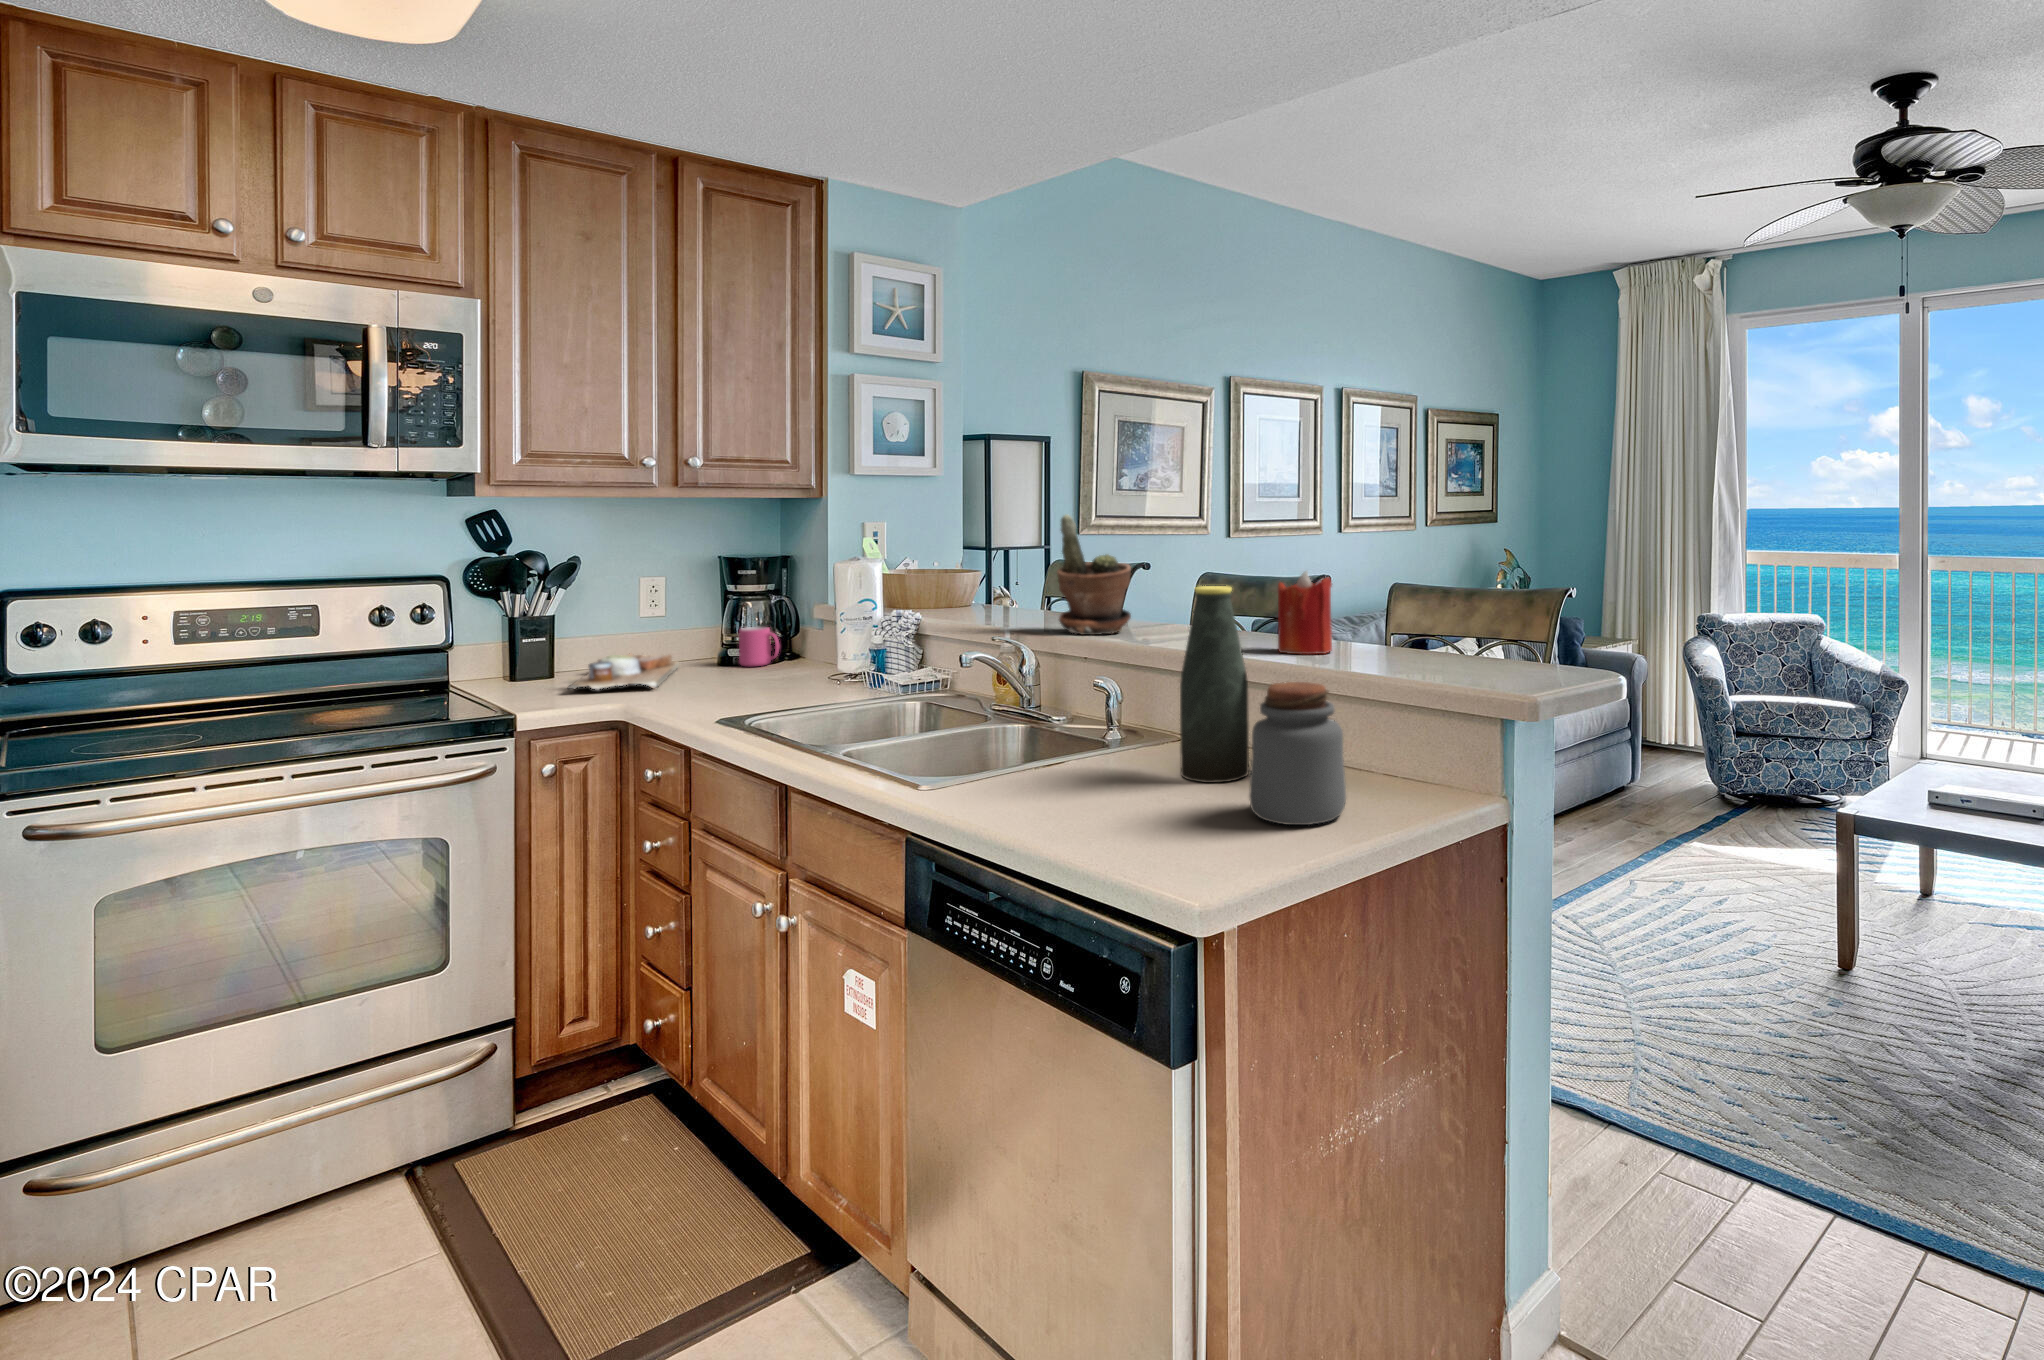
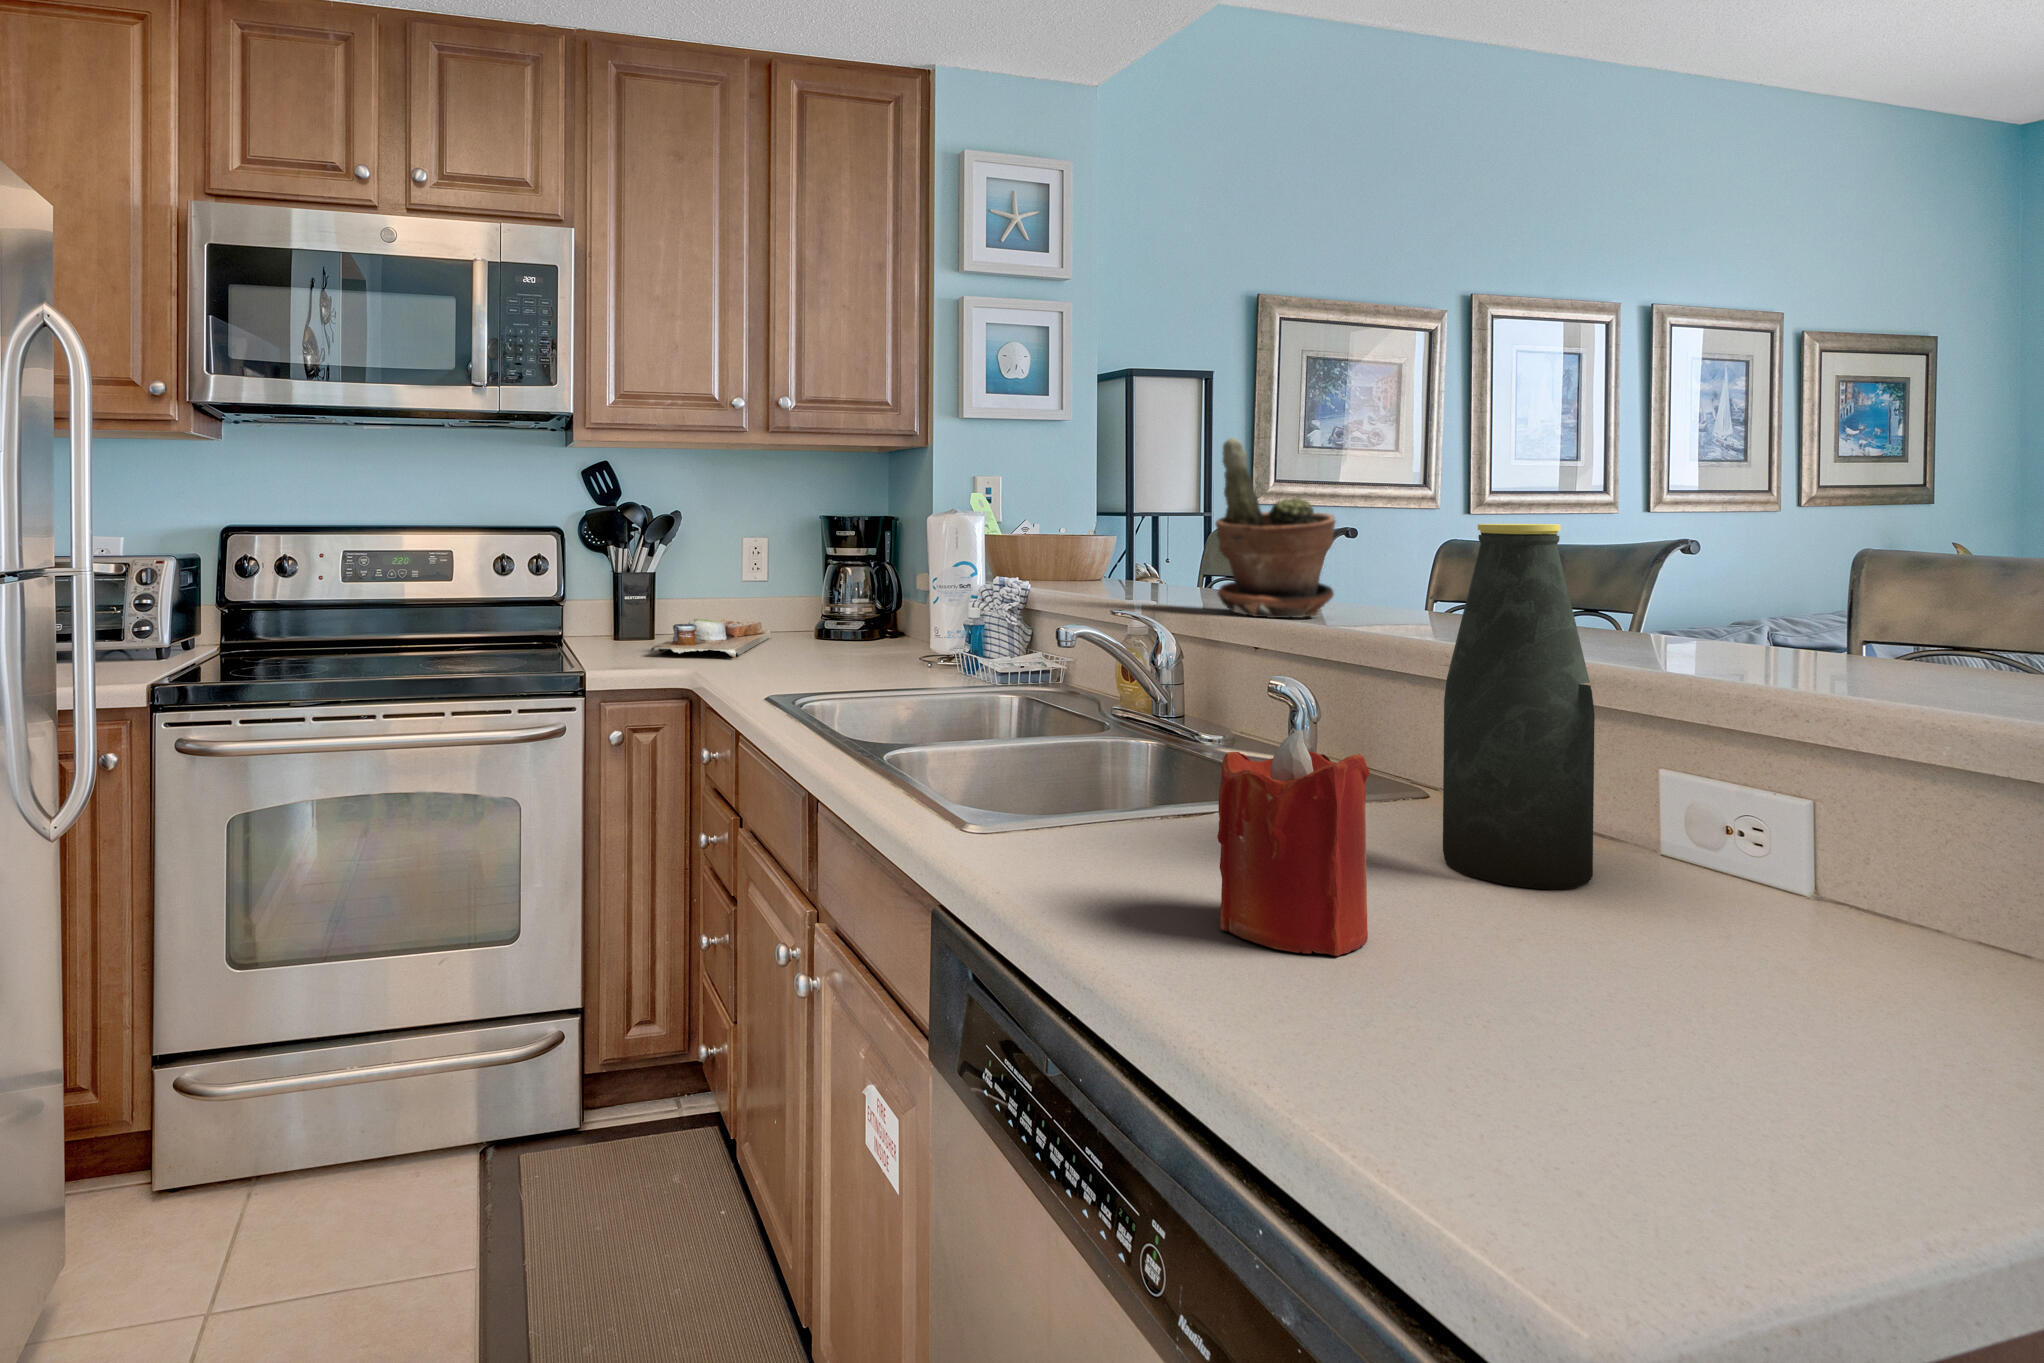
candle: present [1278,571,1332,654] -> present [1217,730,1370,956]
mug: present [739,627,779,667] -> none [830,597,873,642]
jar: present [1249,682,1346,825] -> none [1626,708,1900,1035]

